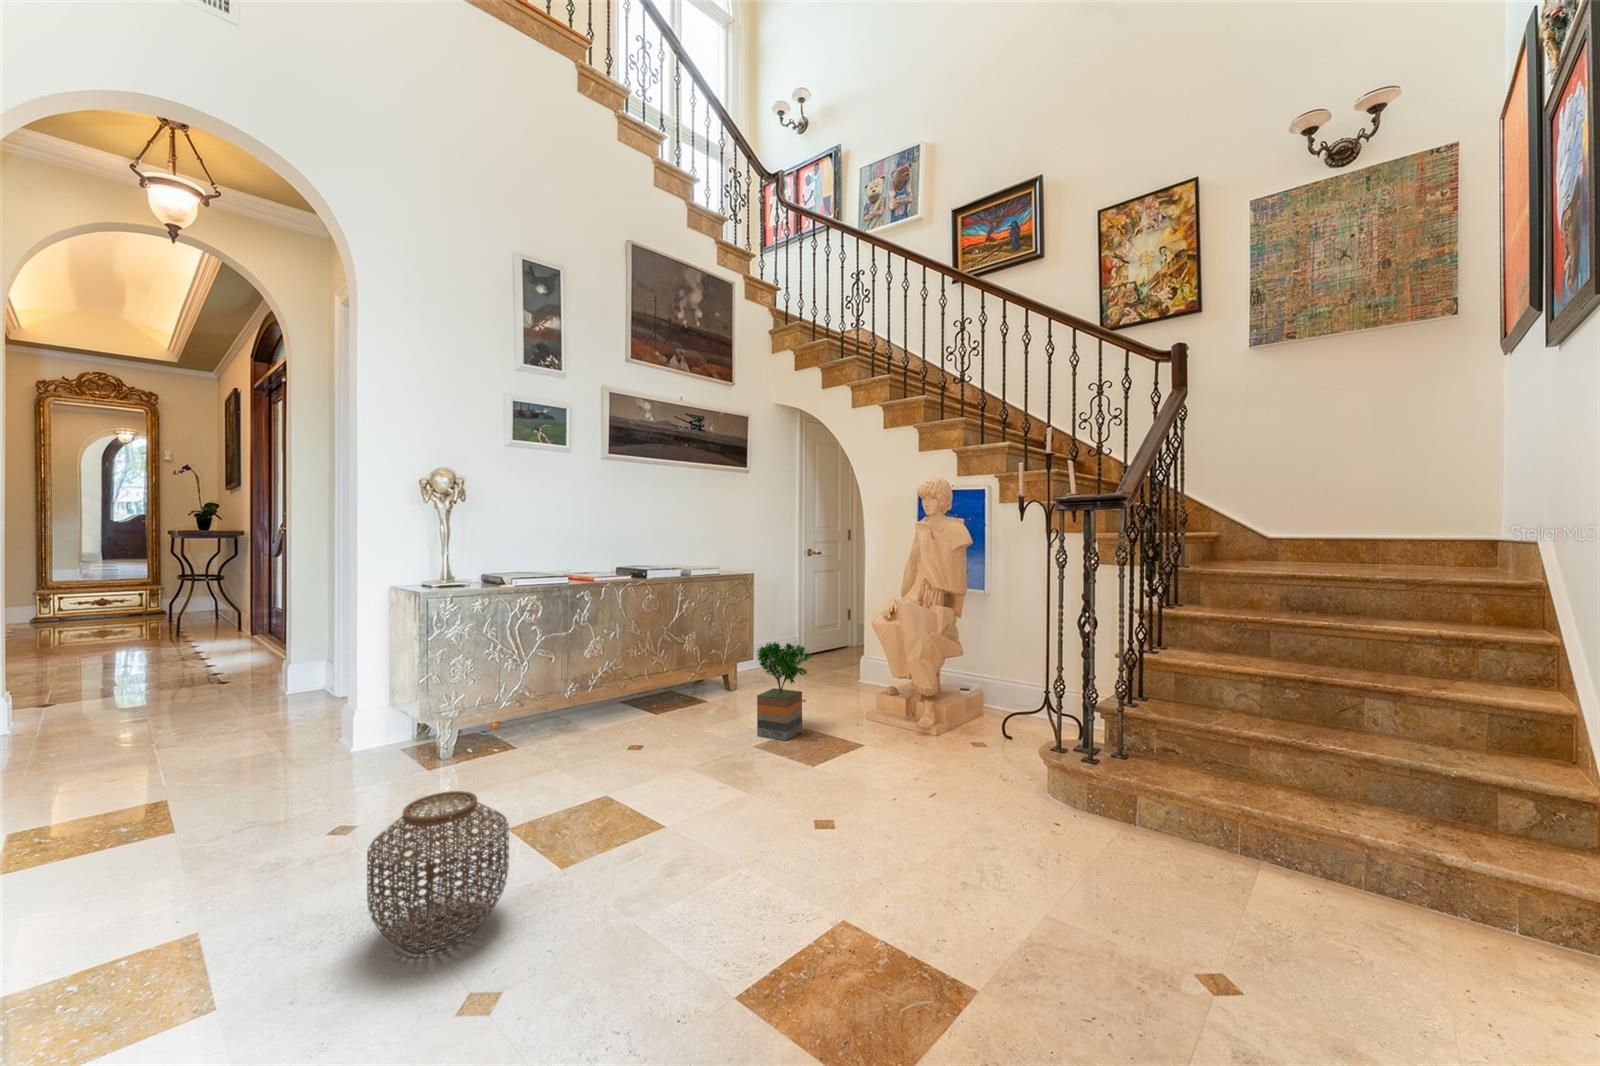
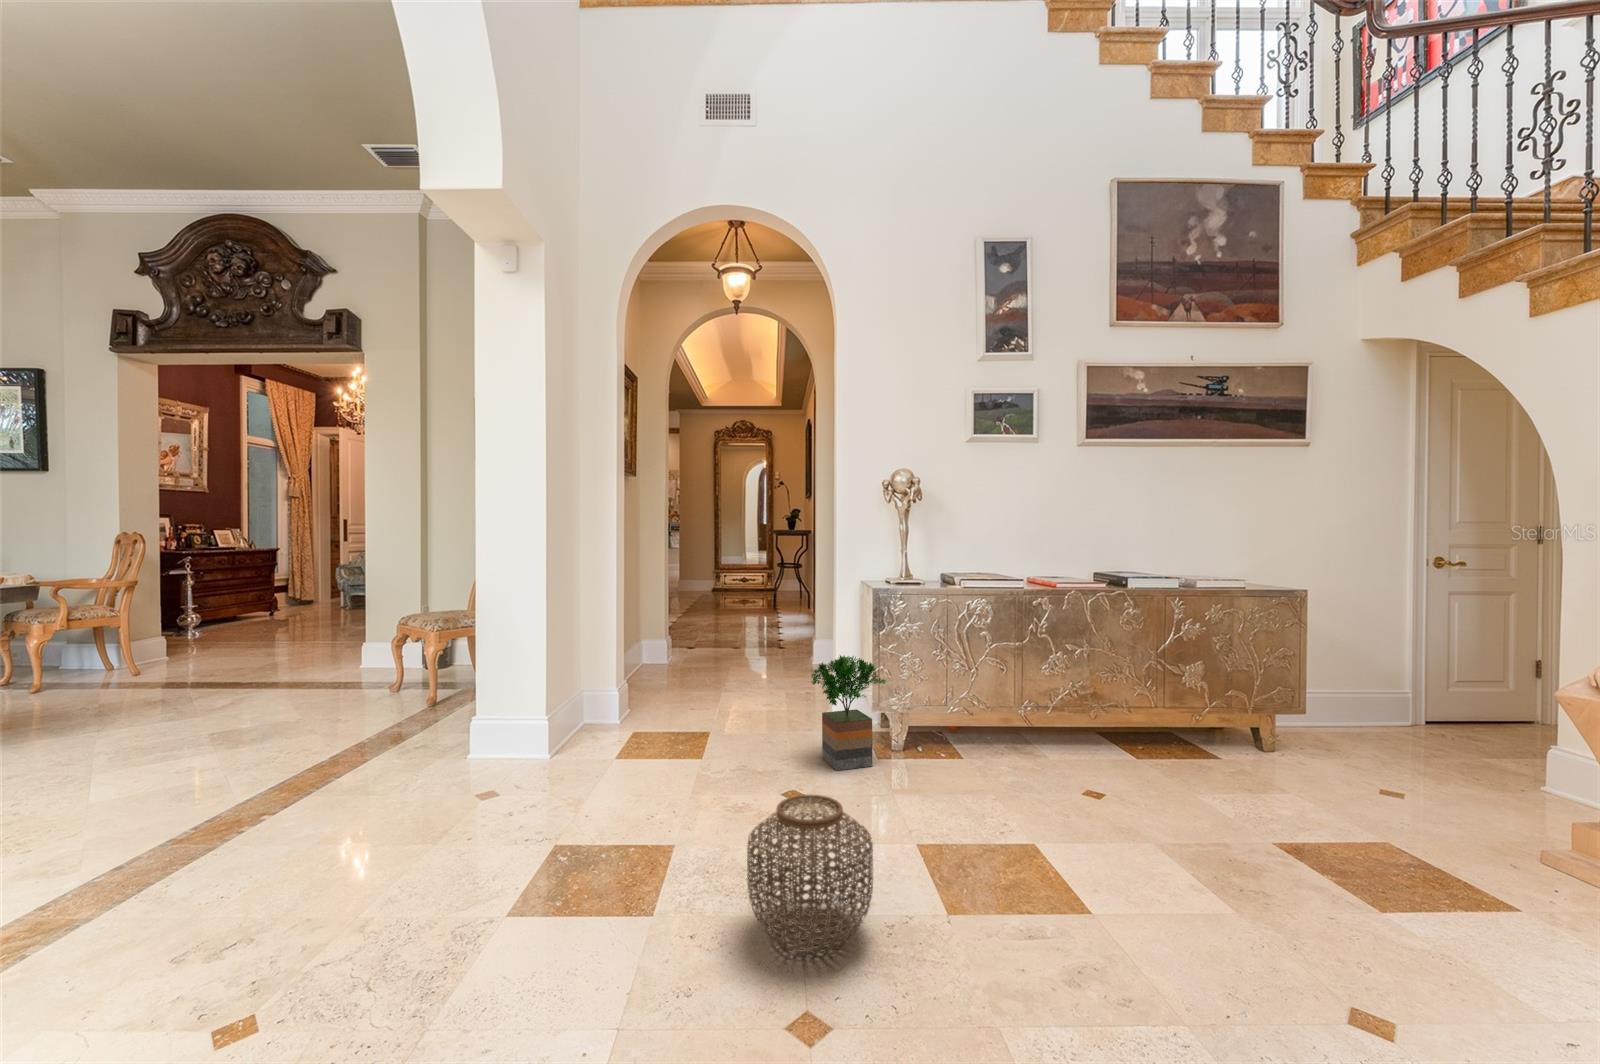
potted tree: present [757,642,812,741] -> present [811,655,886,771]

